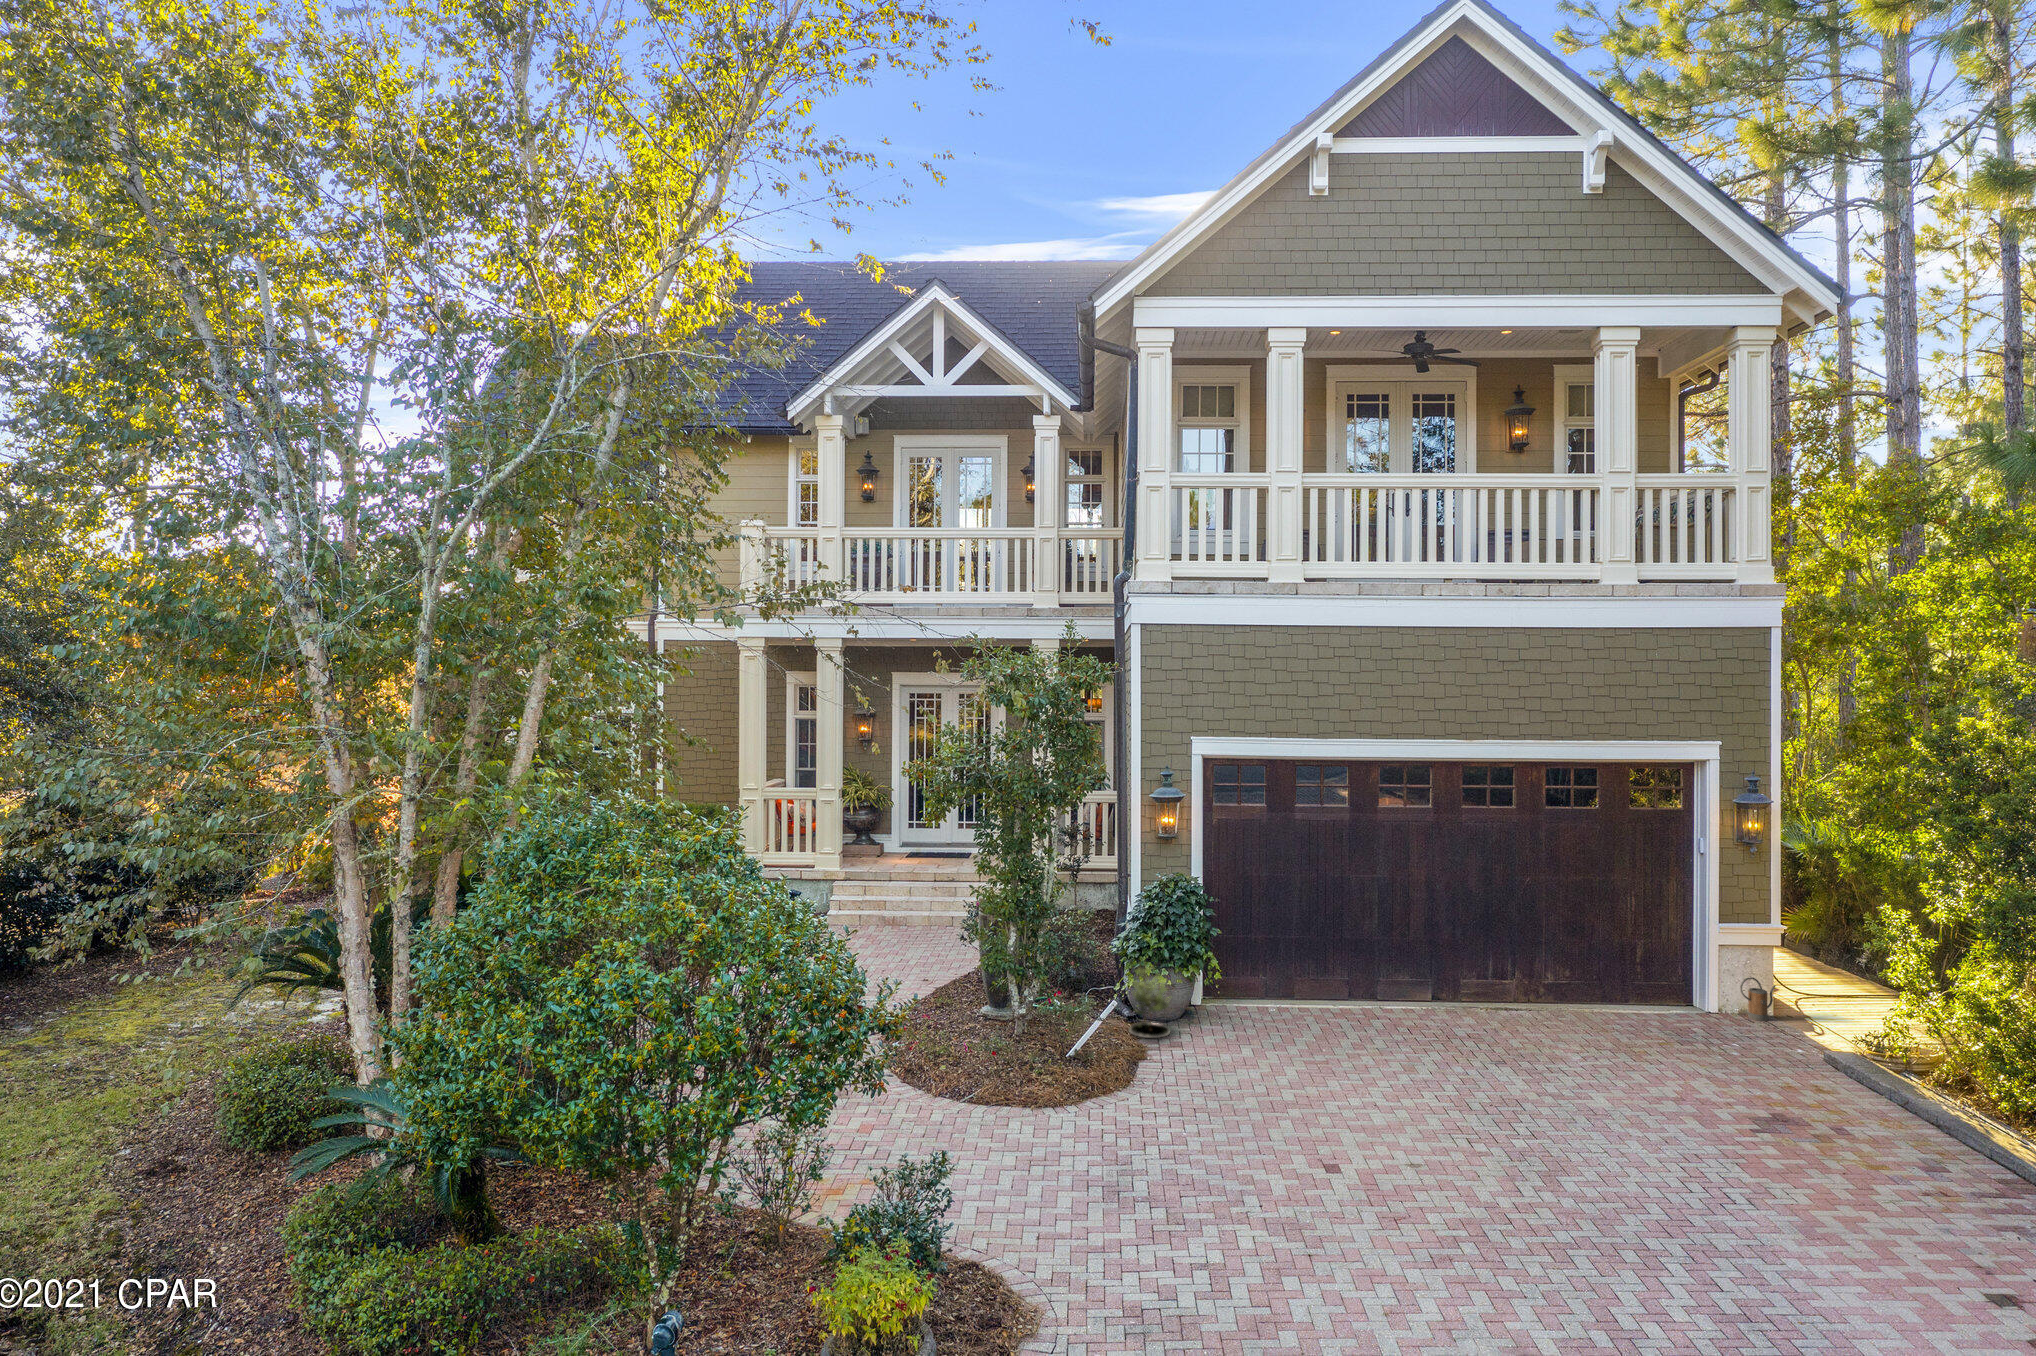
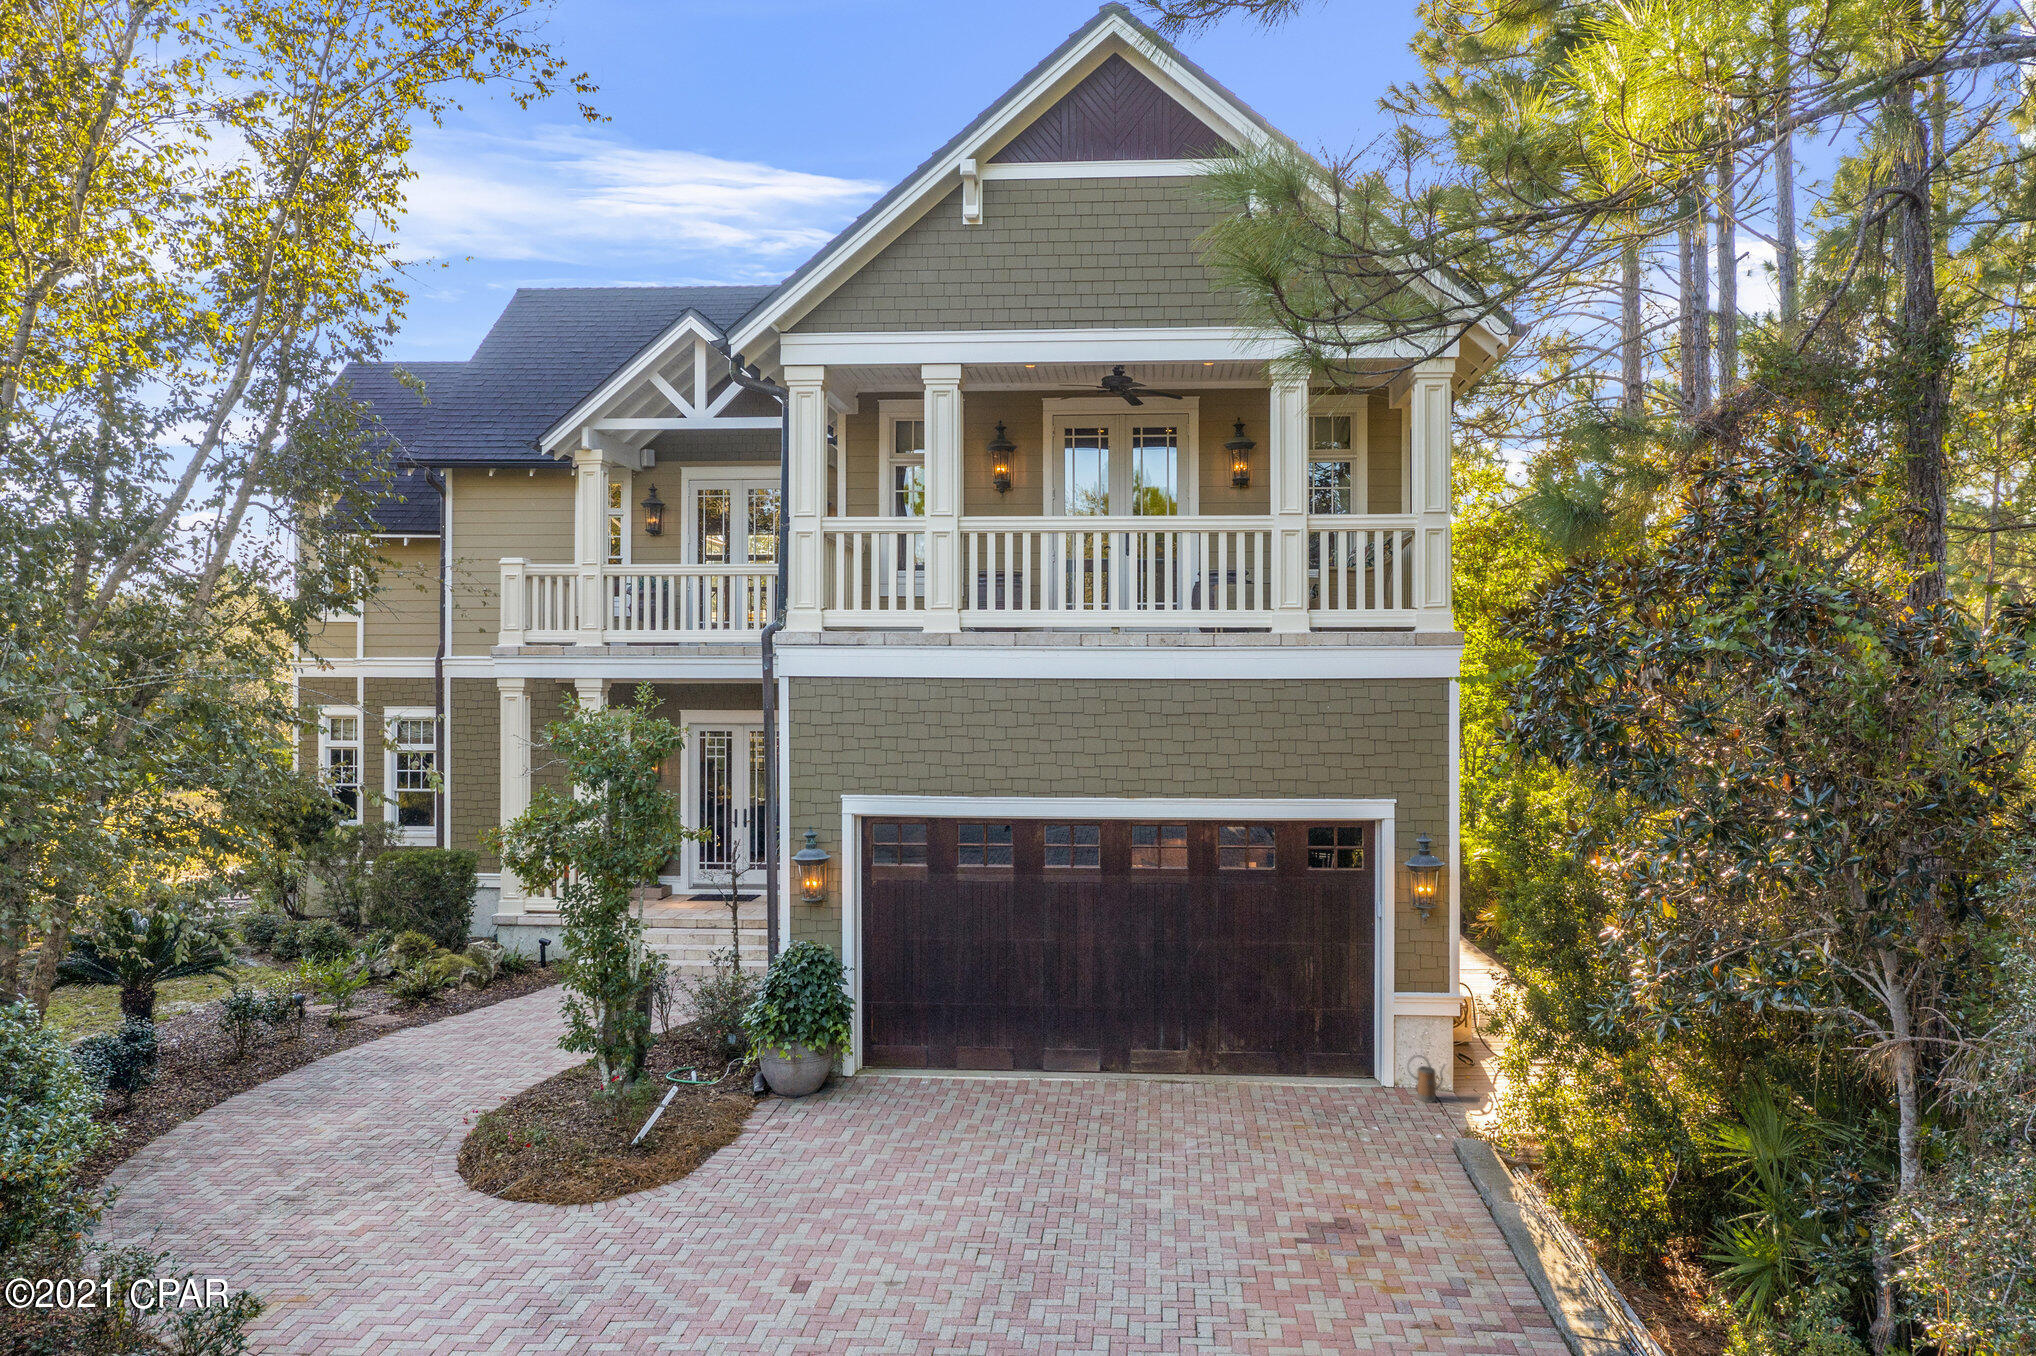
potted tree: present [1129,961,1170,1038] -> none [739,1033,789,1117]

